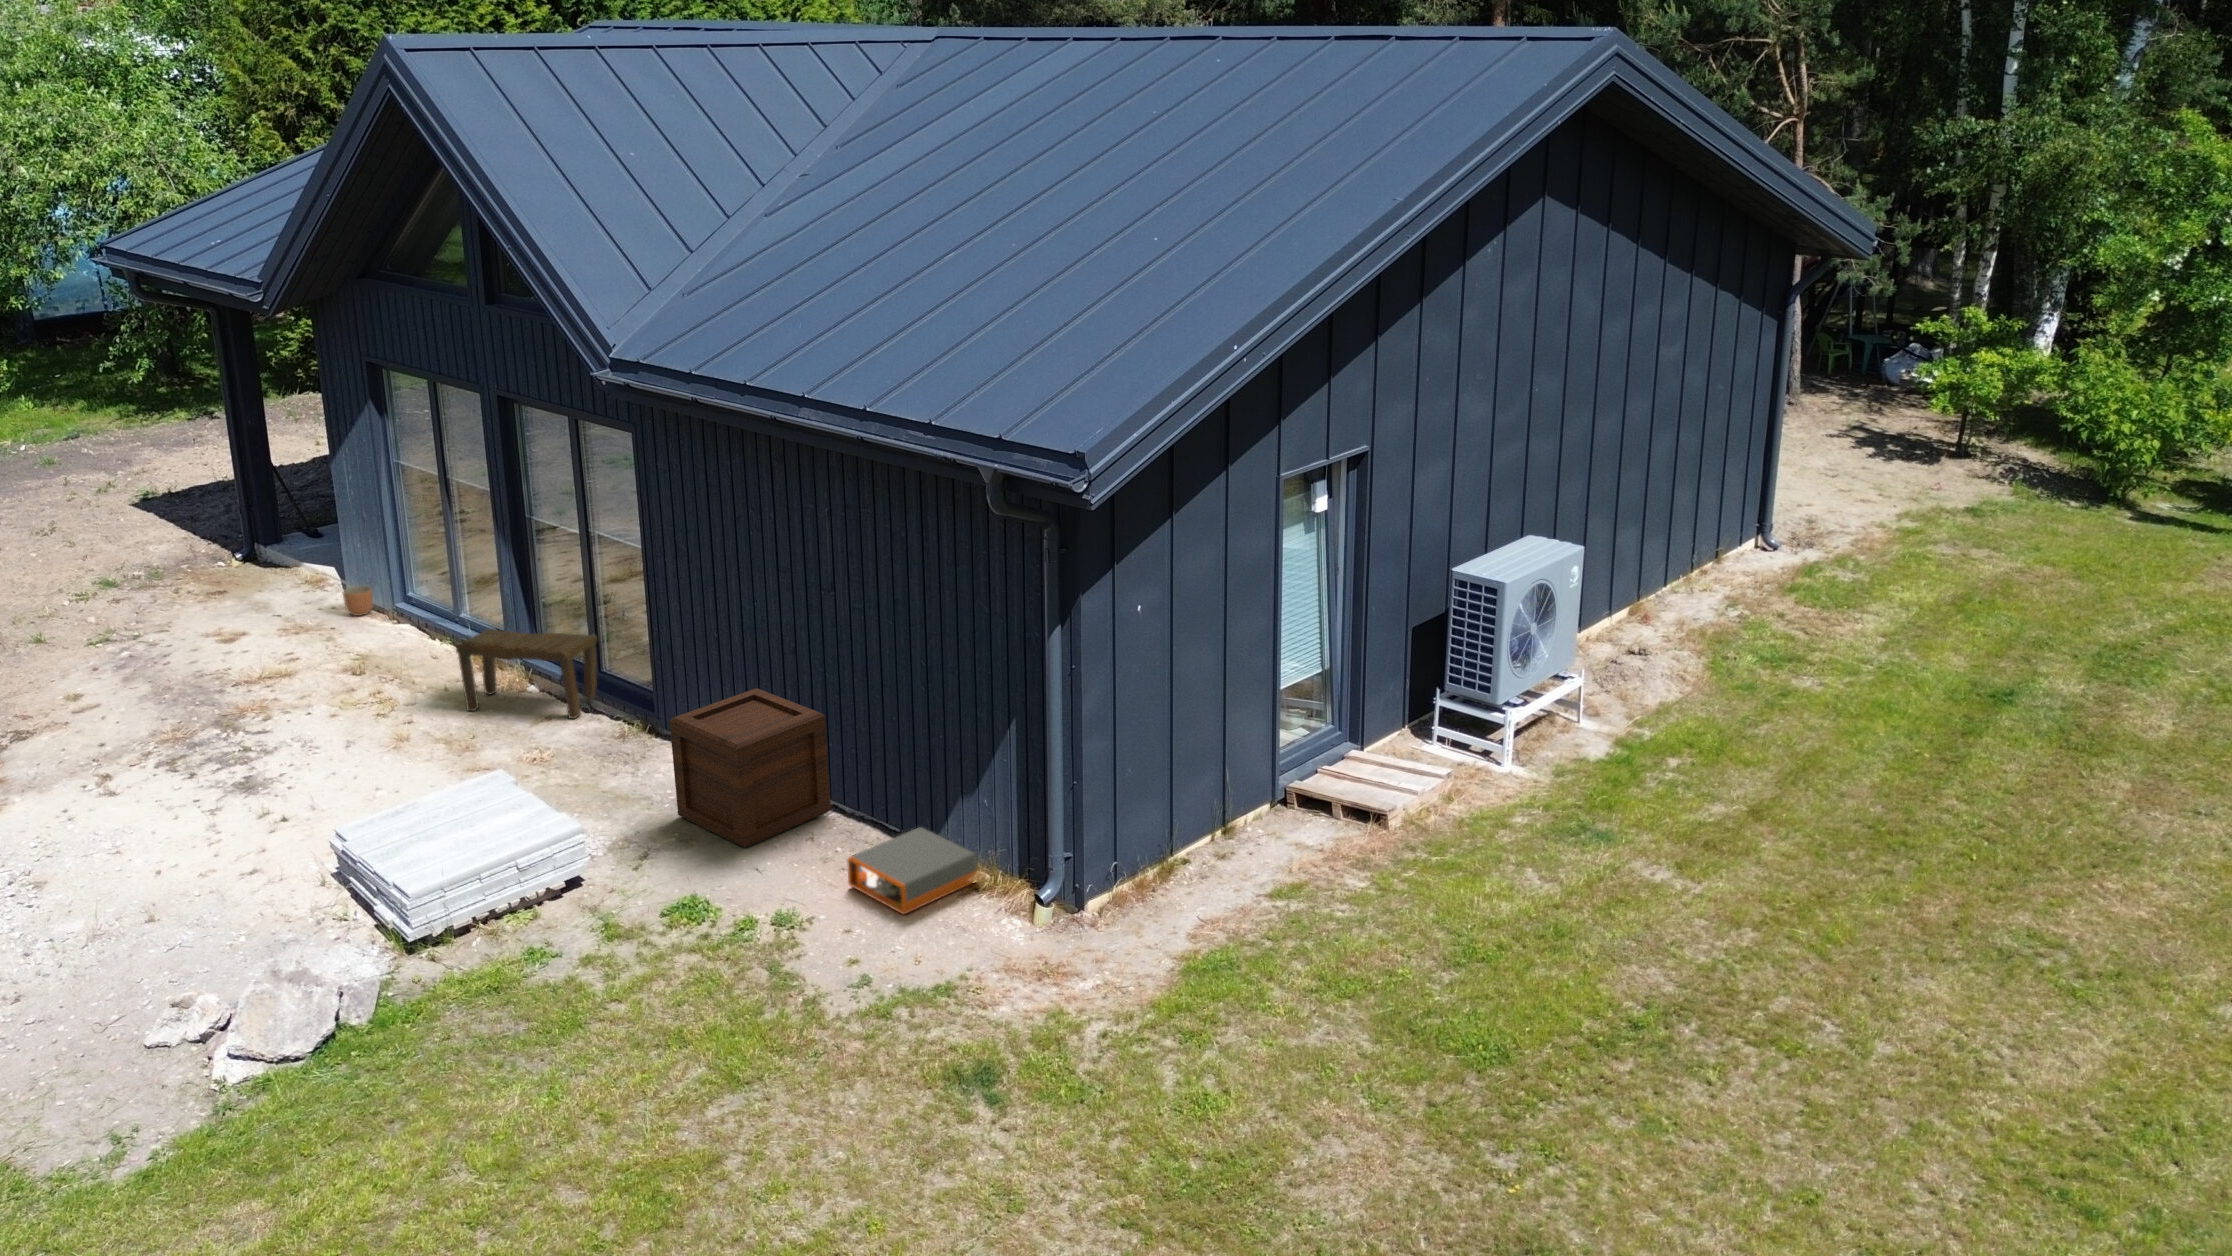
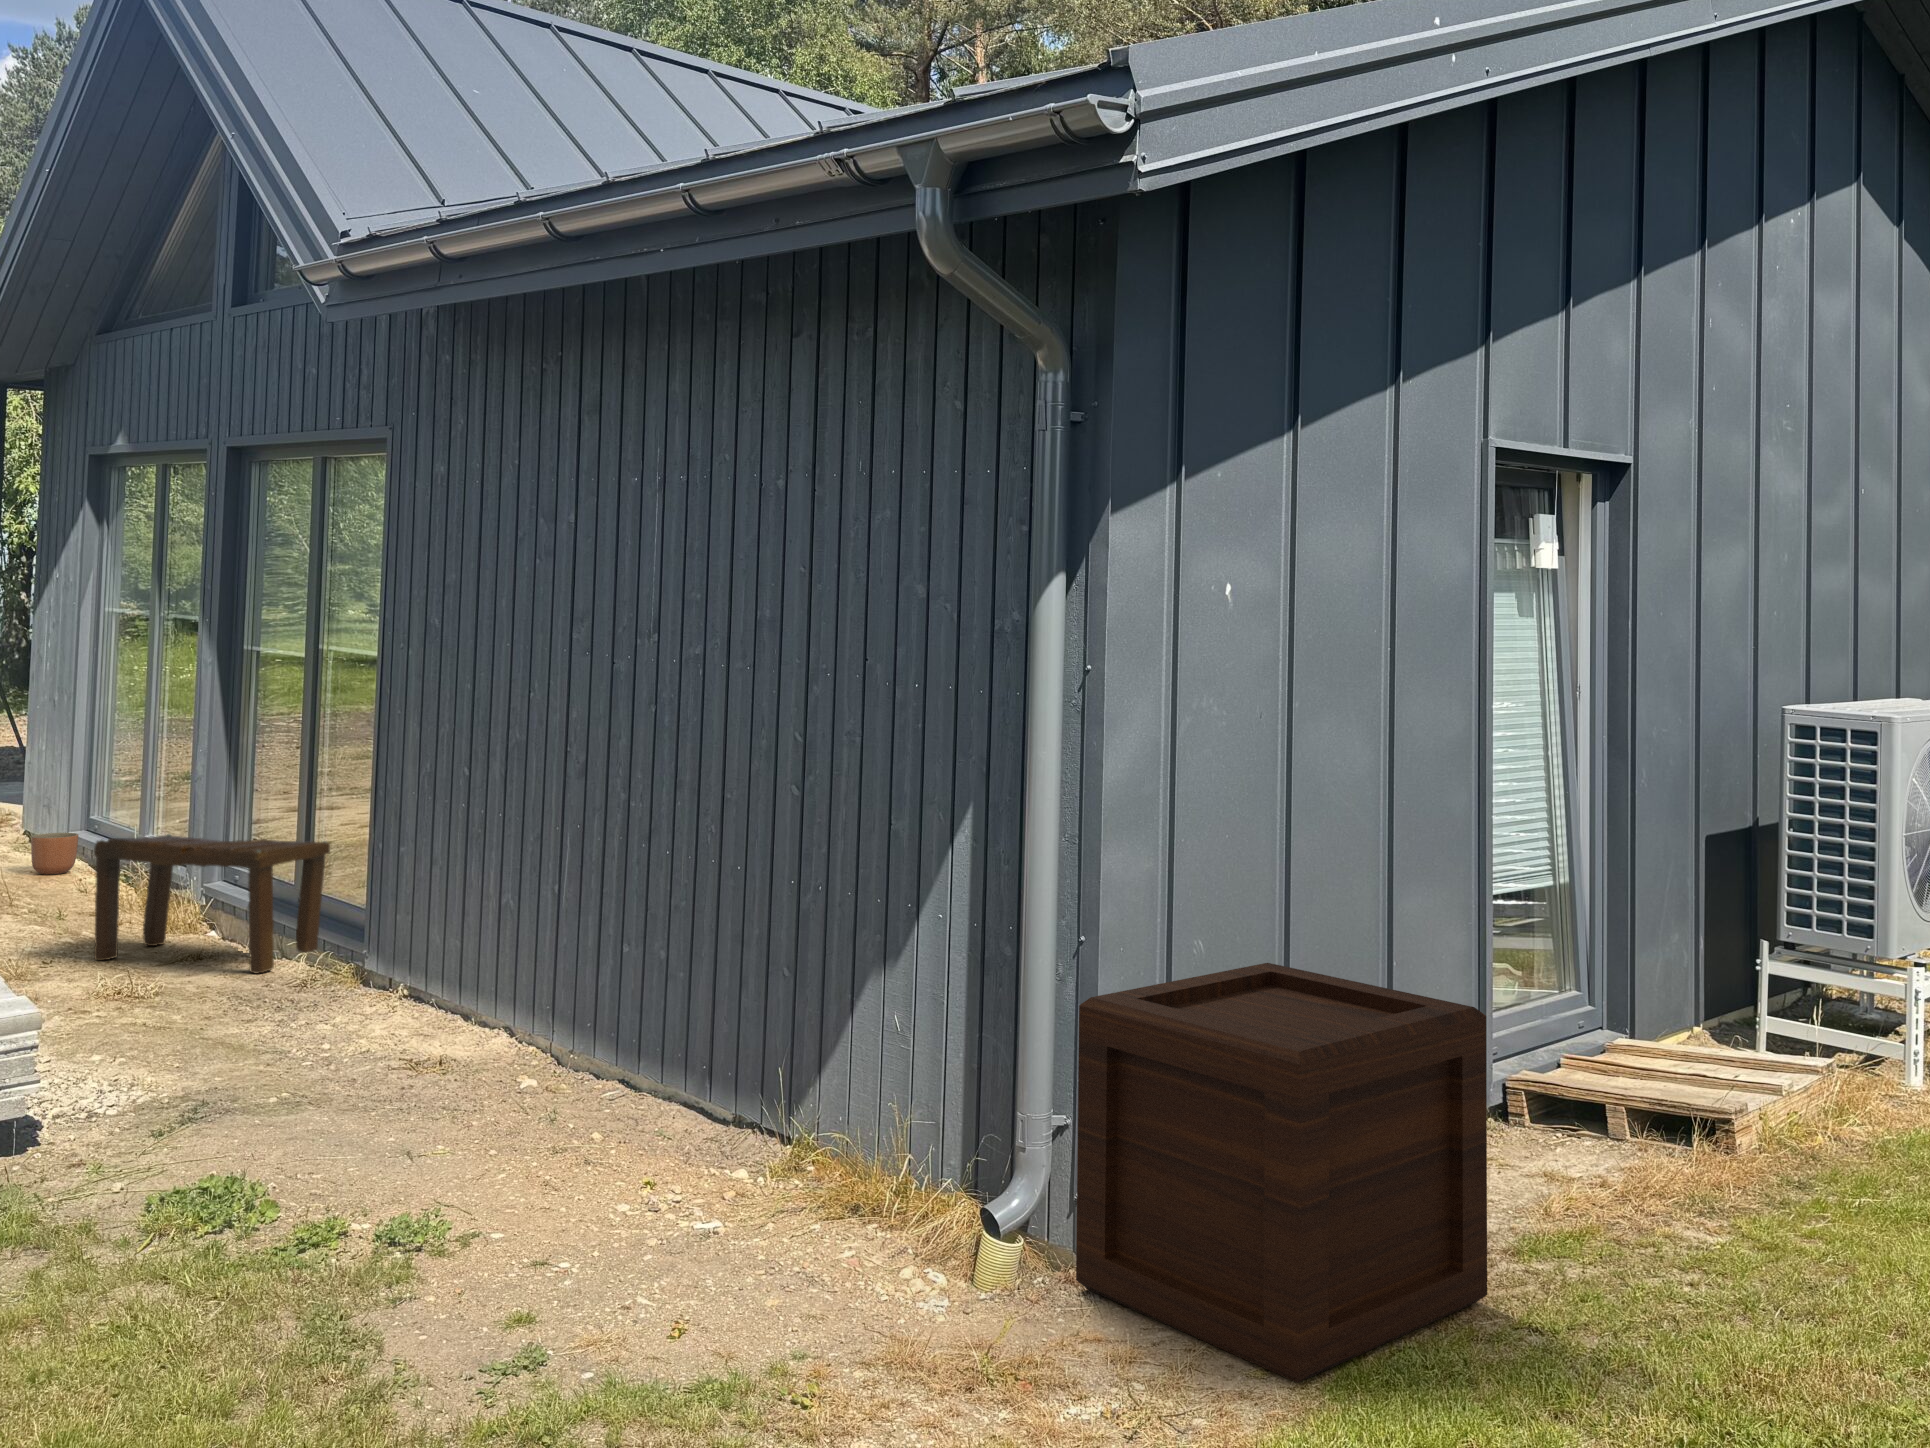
wooden crate: present [670,688,831,848] -> present [1076,963,1487,1383]
storage box: present [848,827,977,914] -> none [591,1093,870,1251]

